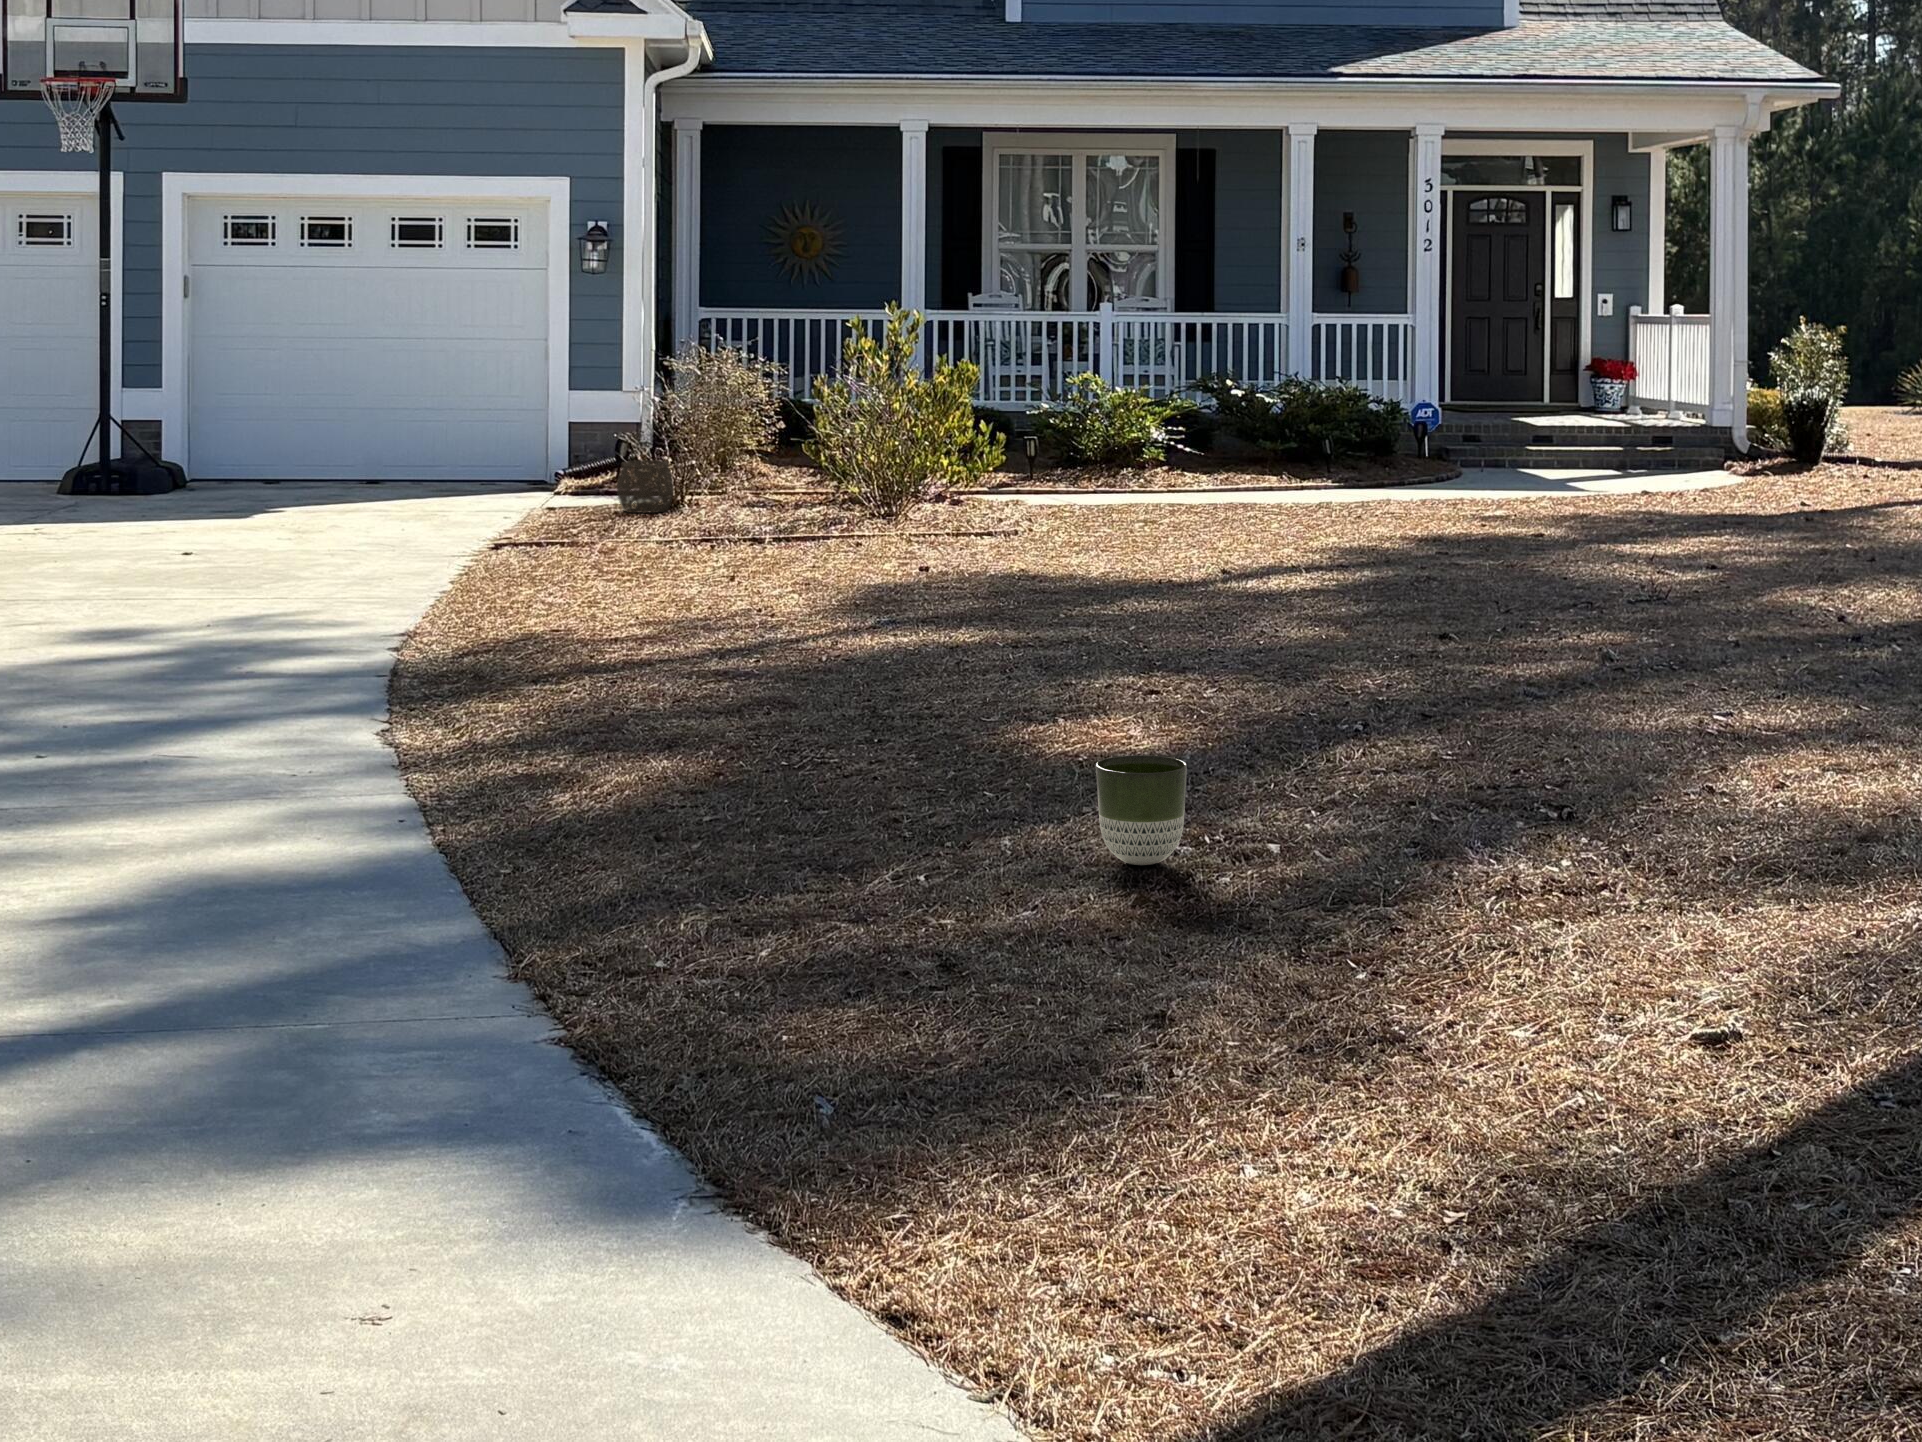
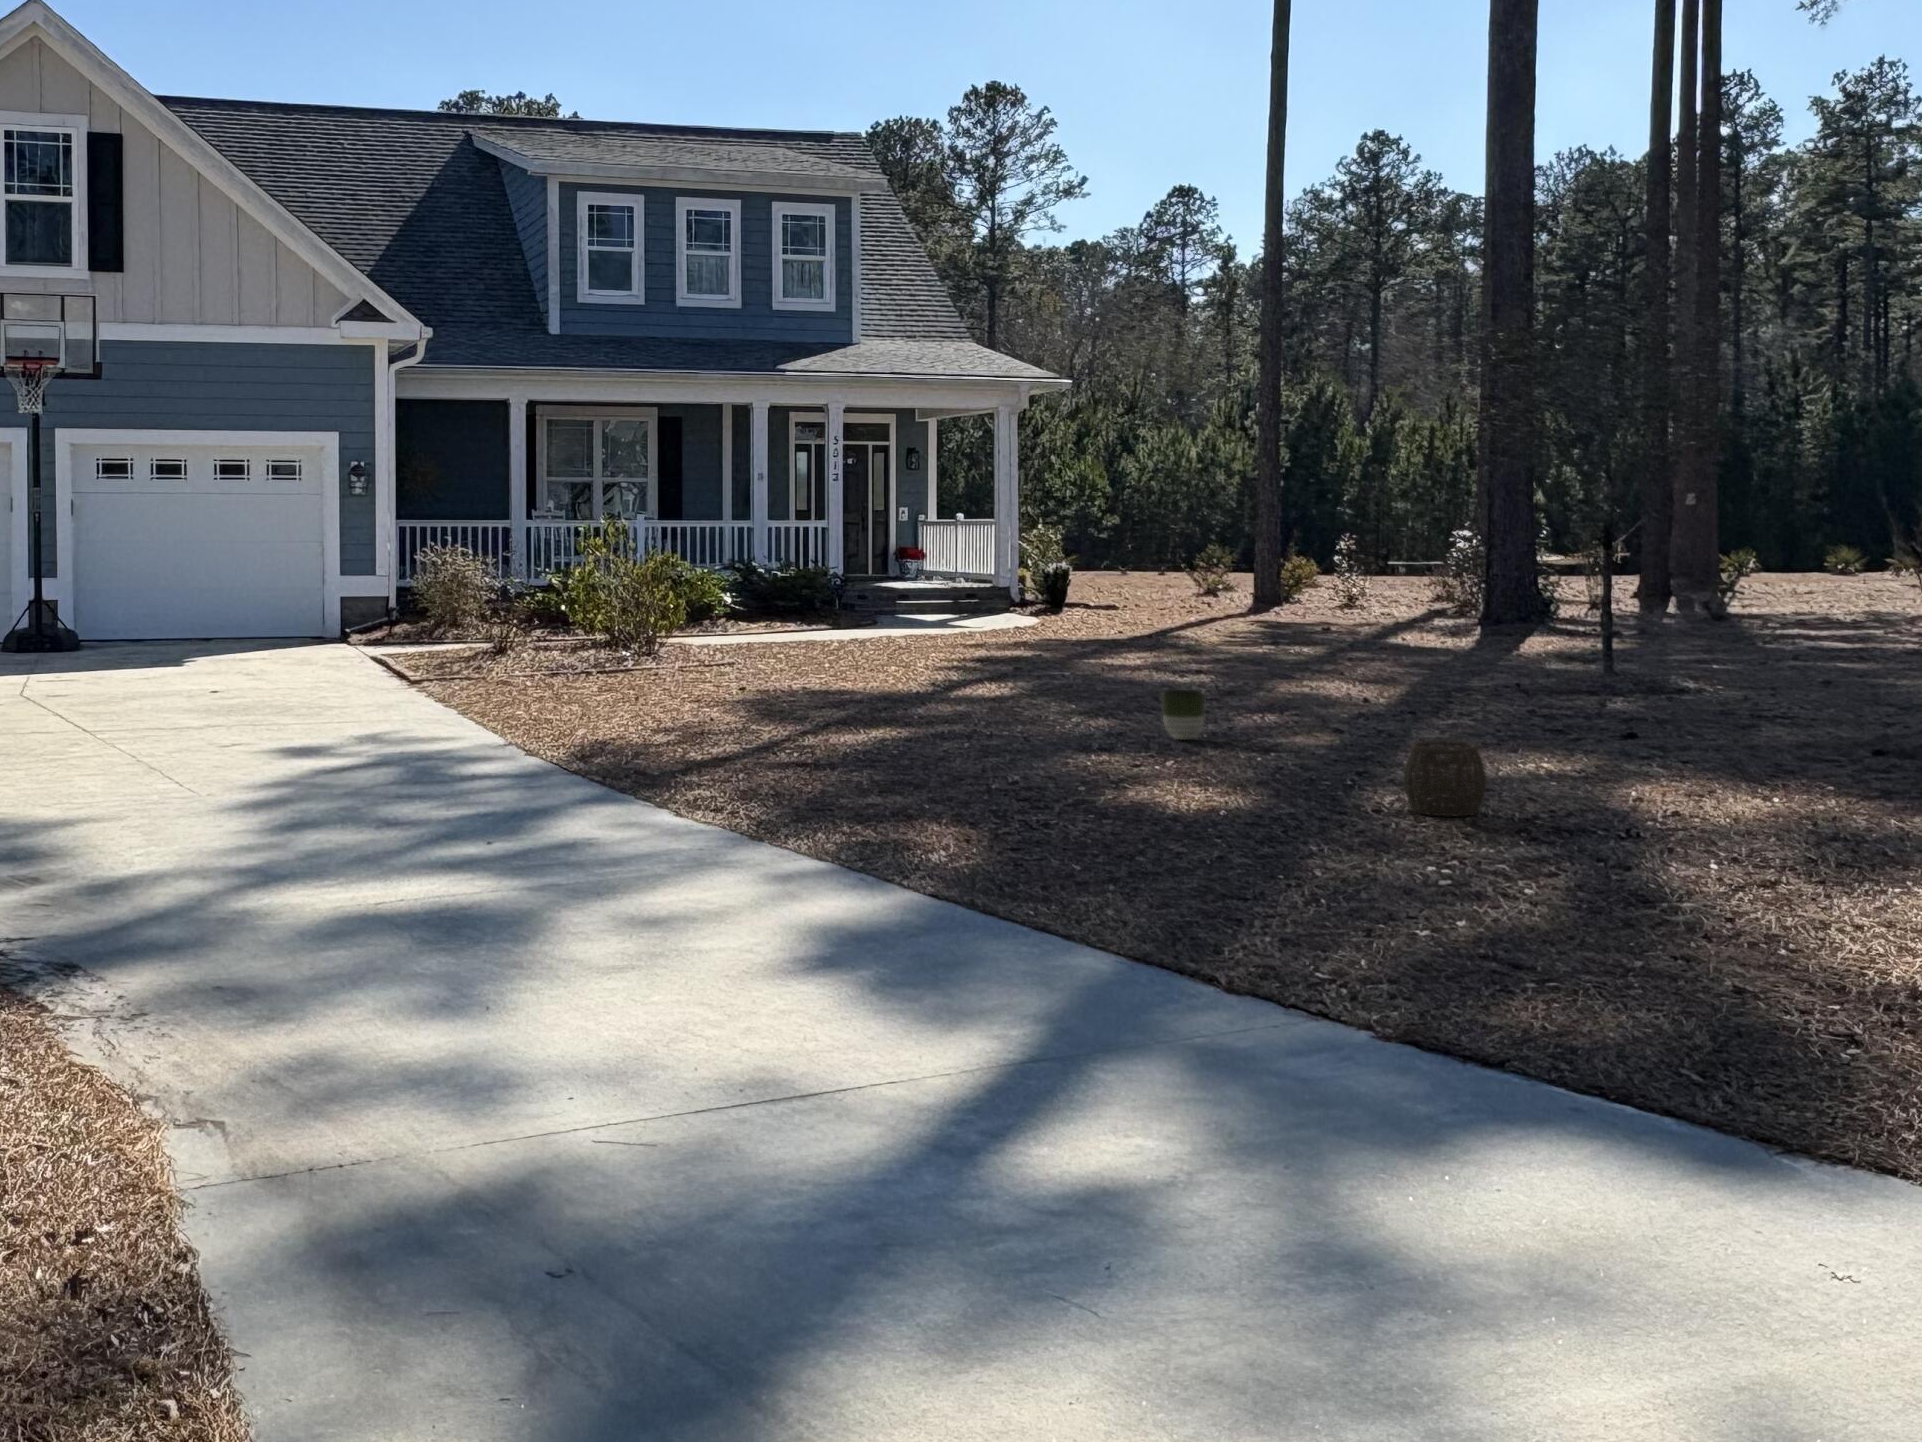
woven basket: present [617,460,674,513] -> present [1404,741,1486,817]

